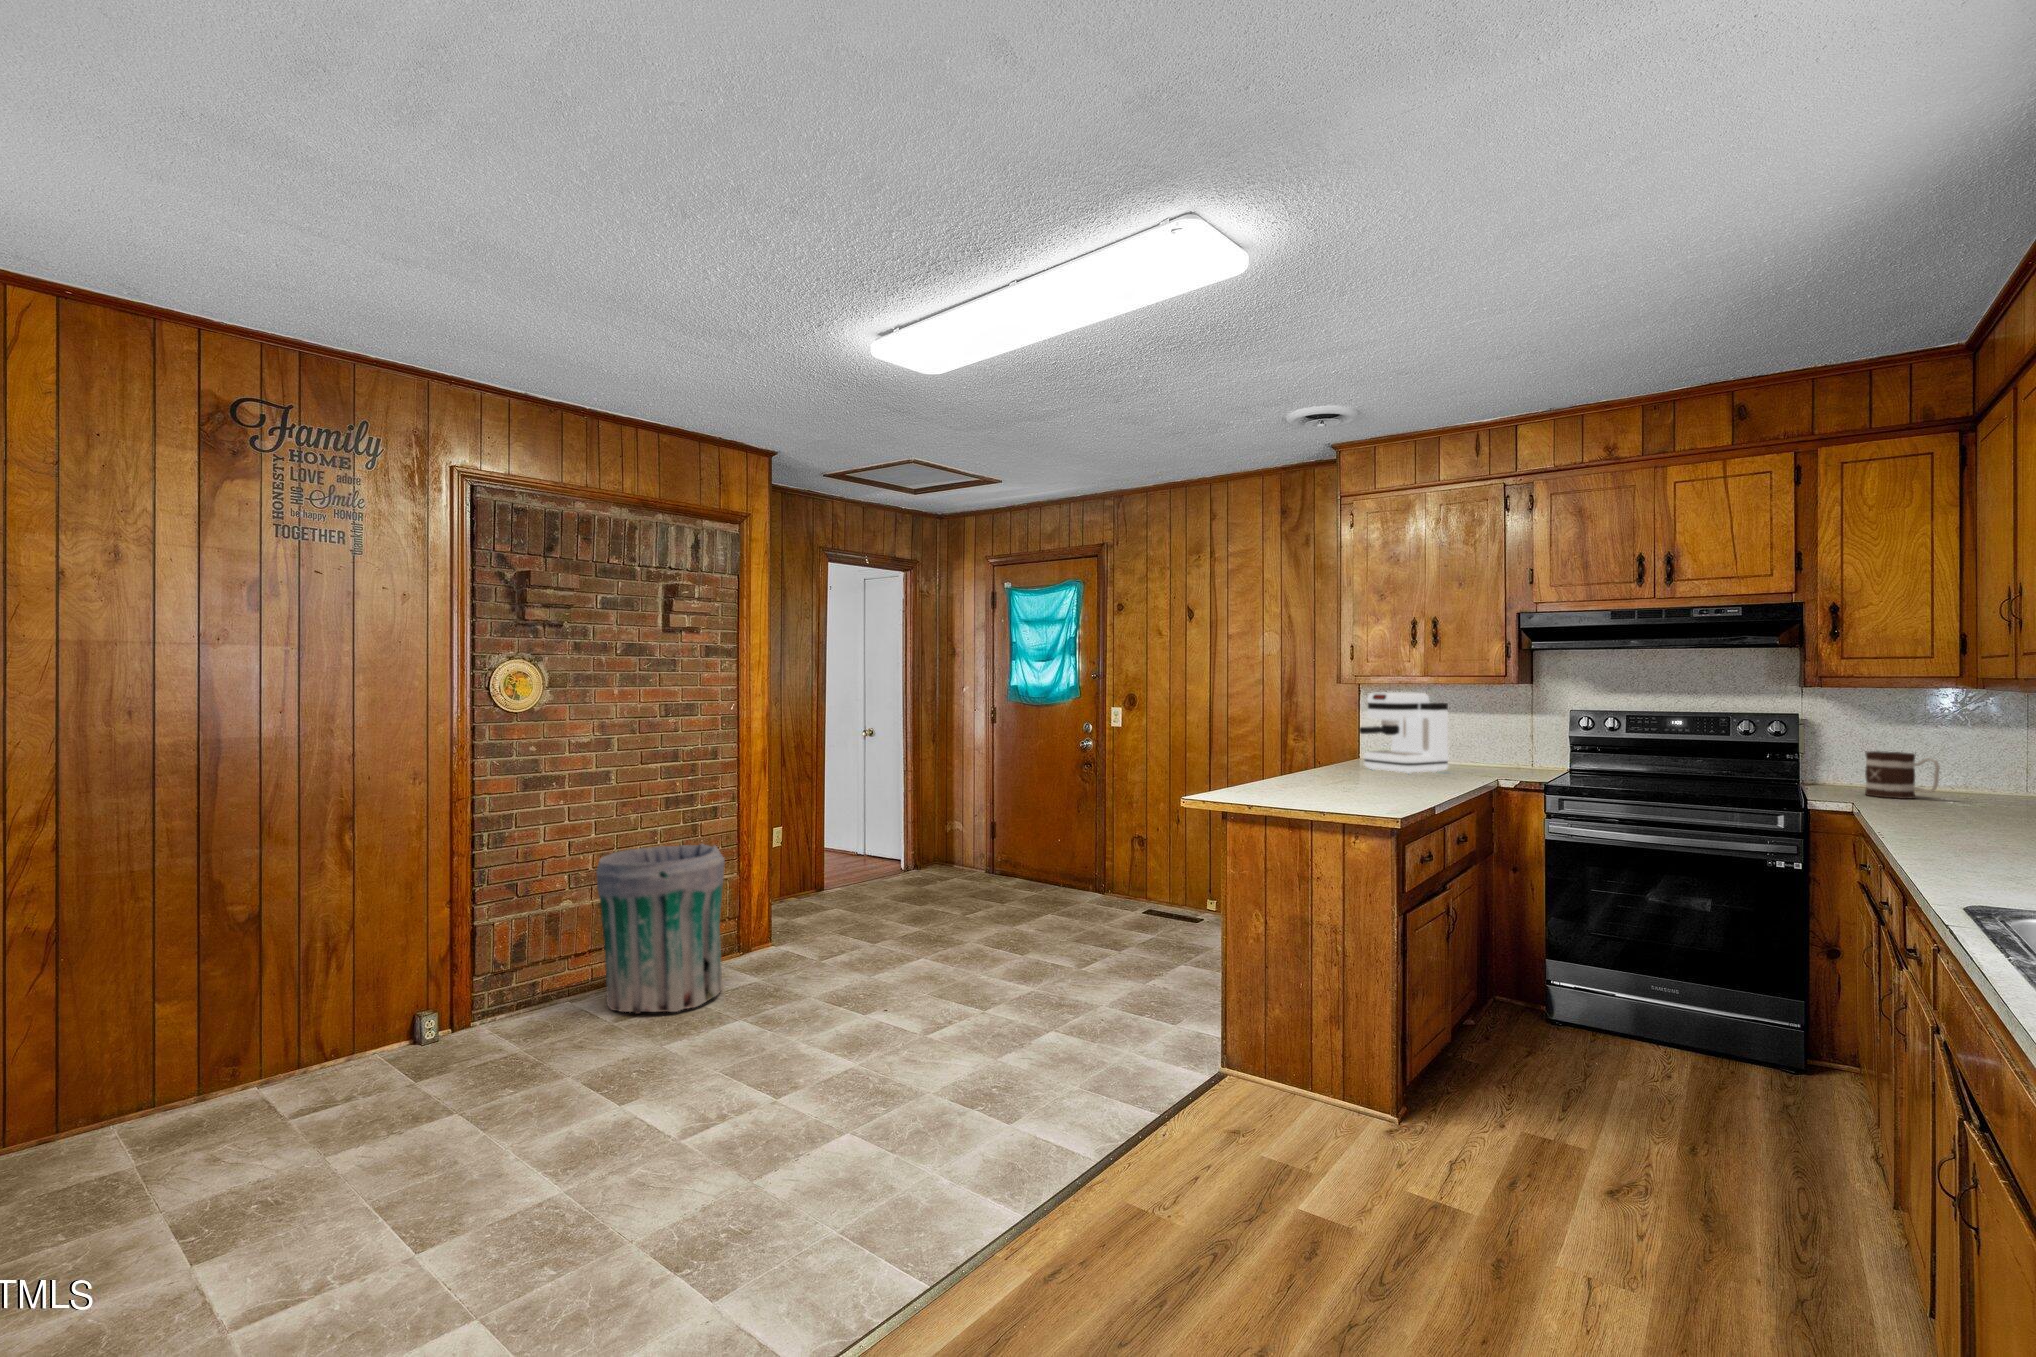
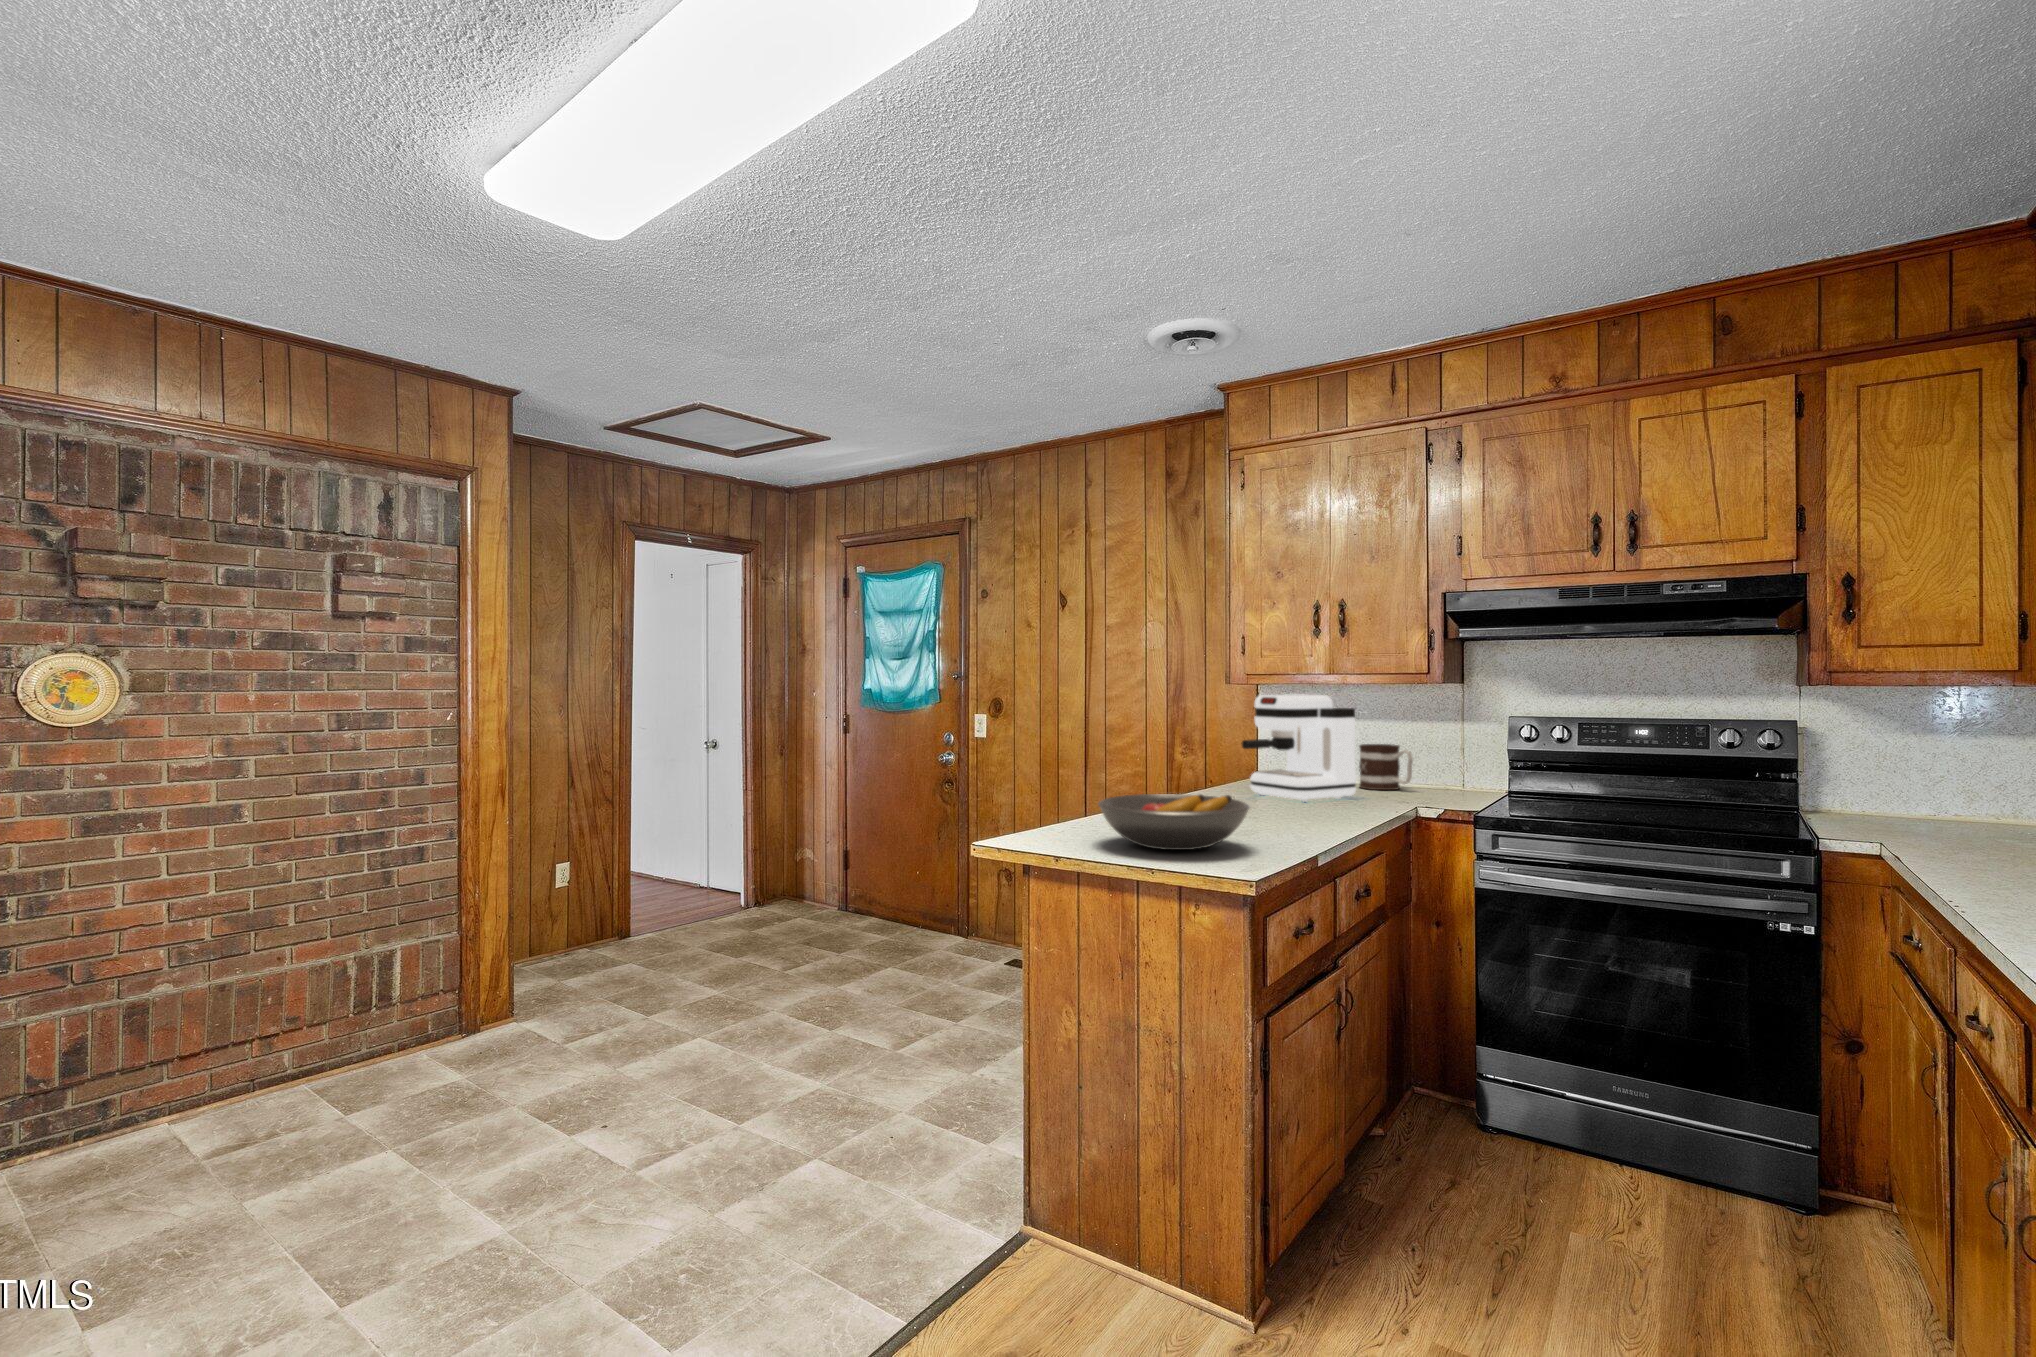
mug: present [1865,751,1940,799] -> present [1359,744,1413,790]
fruit bowl: none [1276,762,1389,801] -> present [1098,794,1250,850]
trash can: present [596,844,725,1014] -> none [191,901,394,1147]

